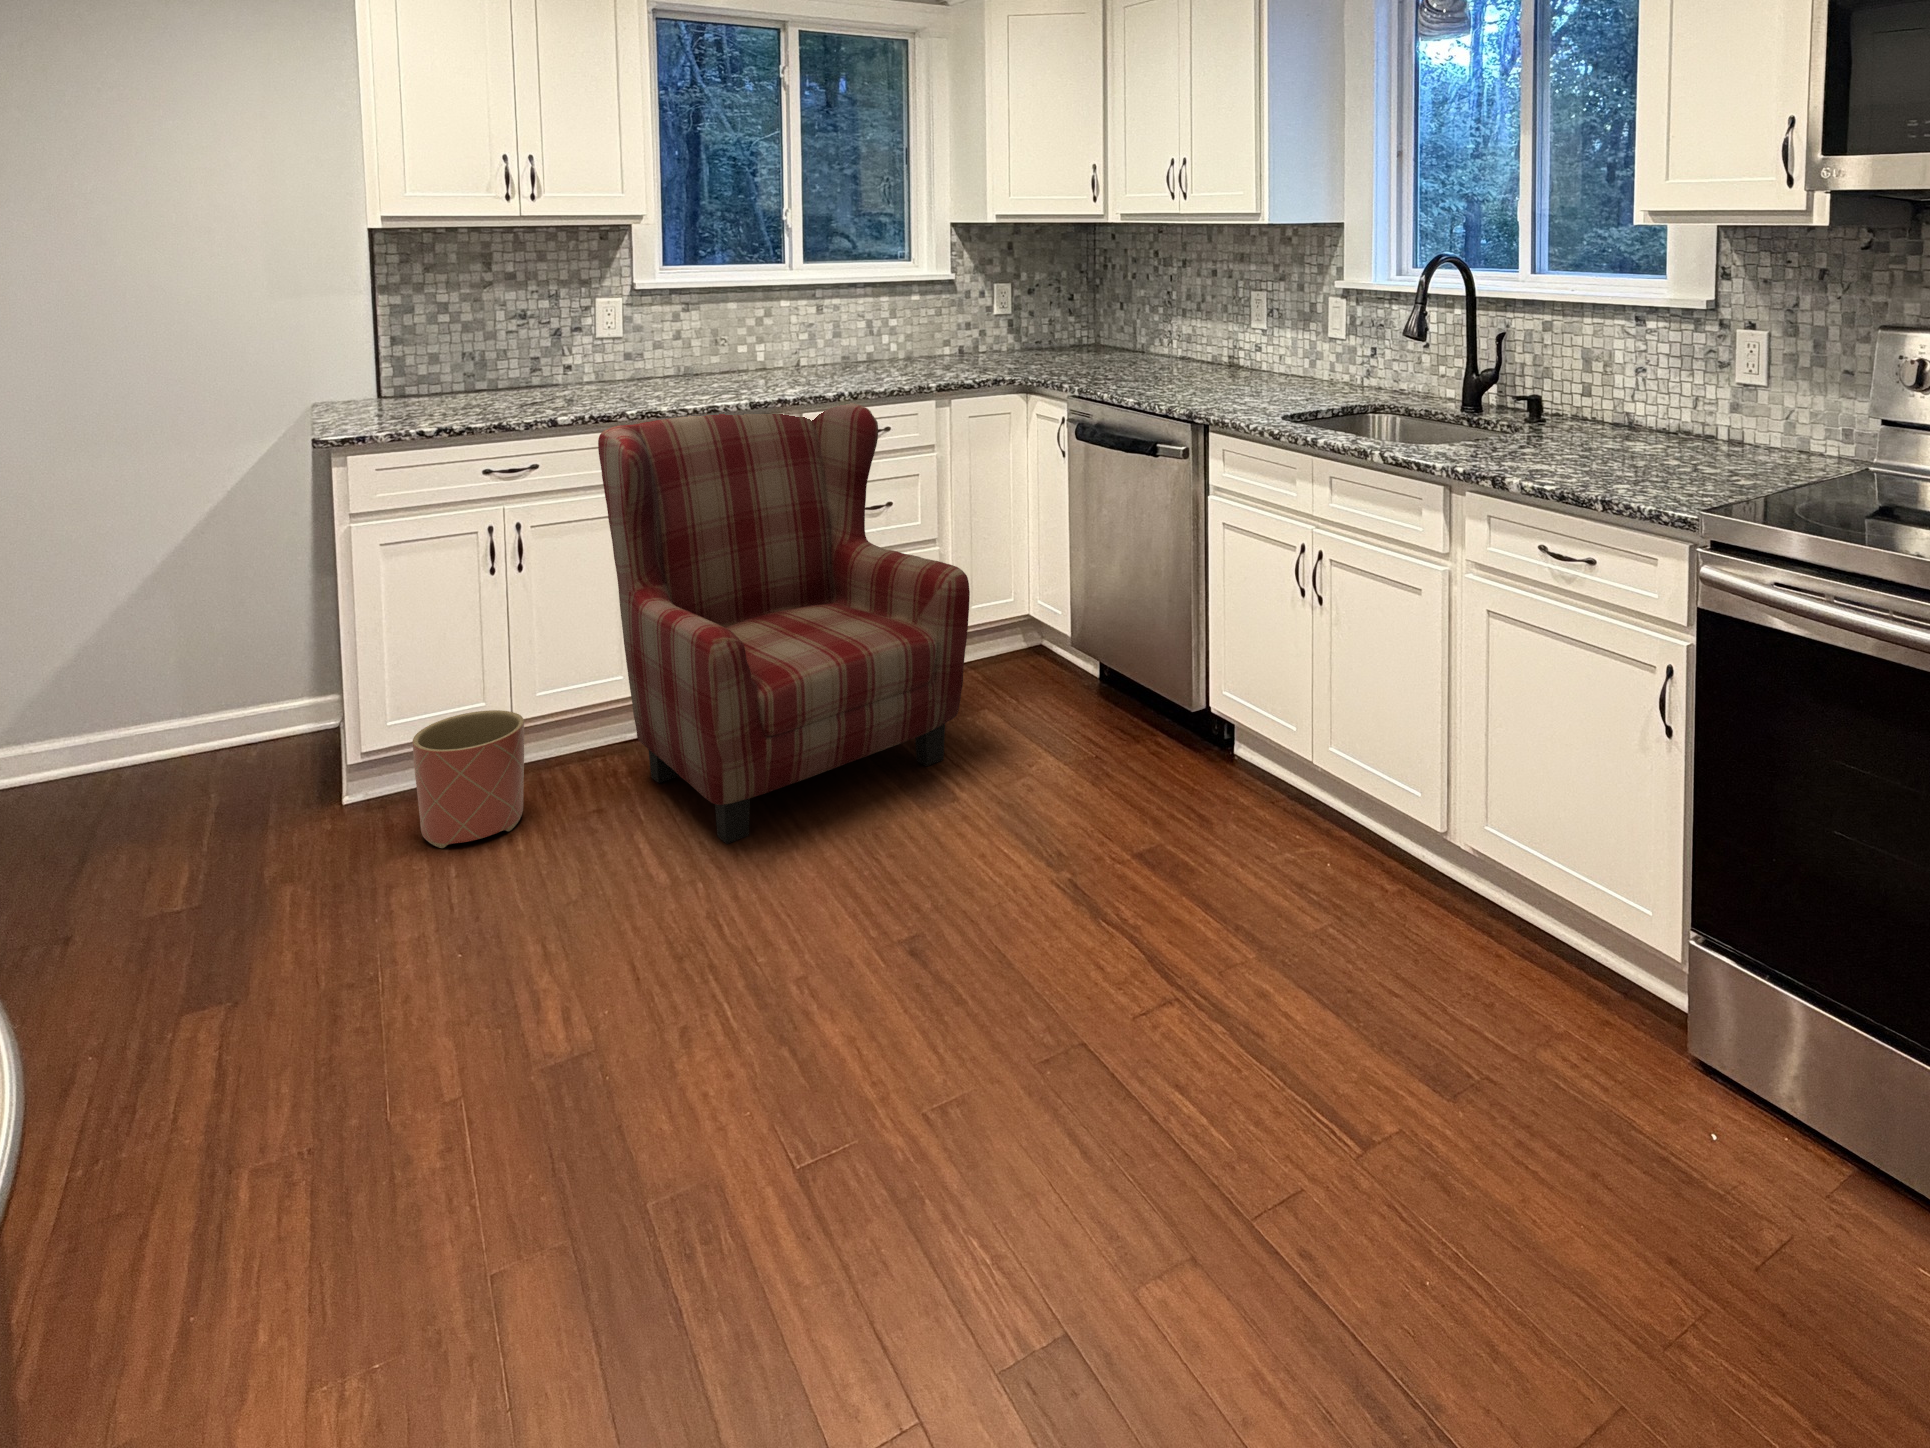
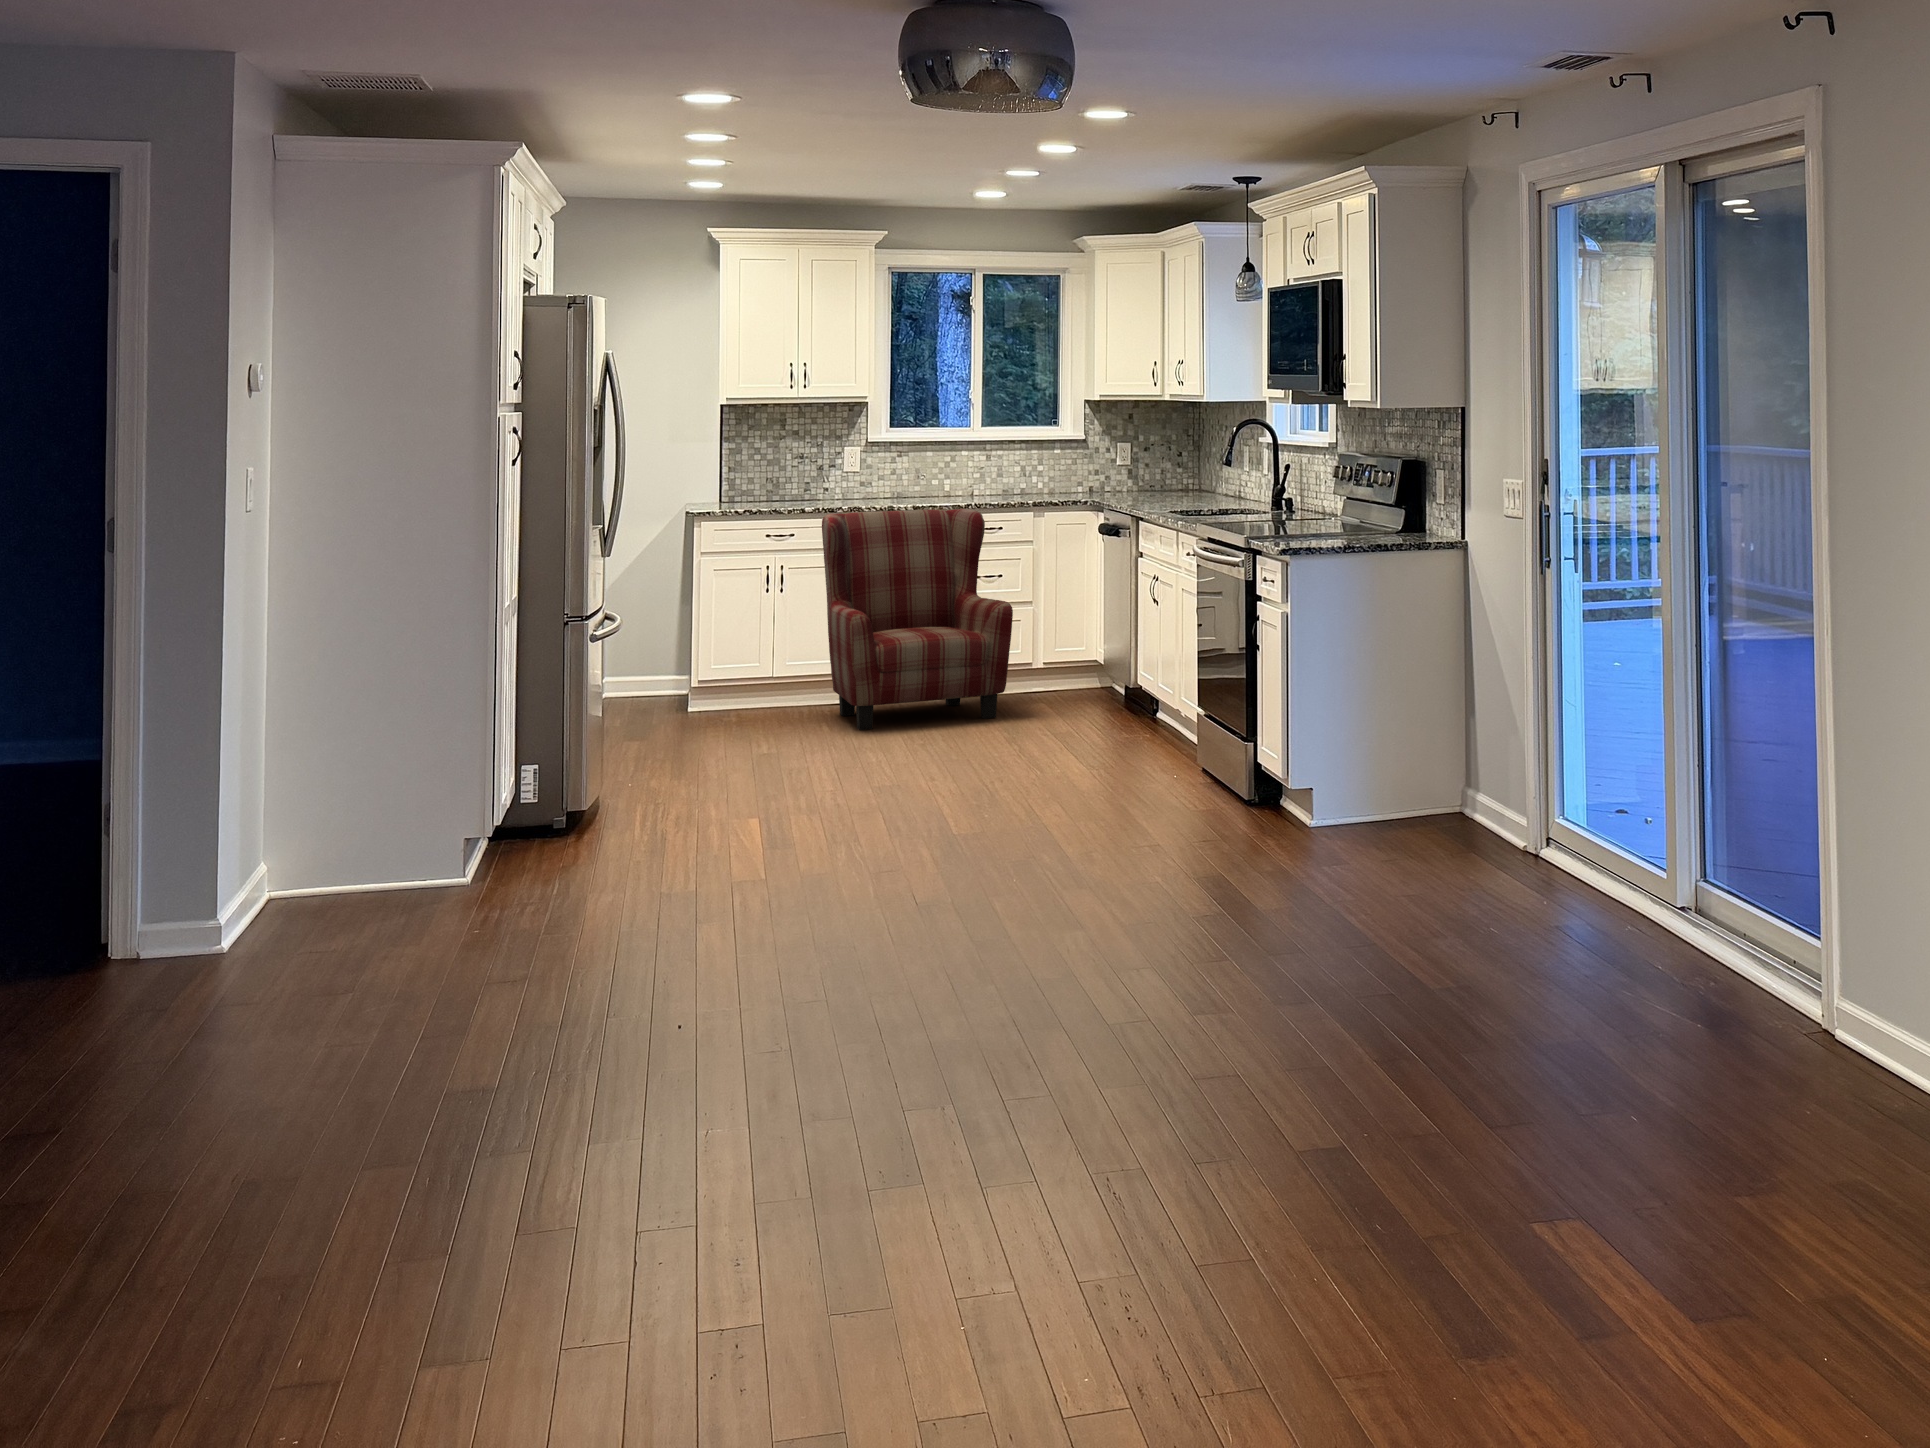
planter: present [412,710,524,848] -> none [720,664,773,724]

